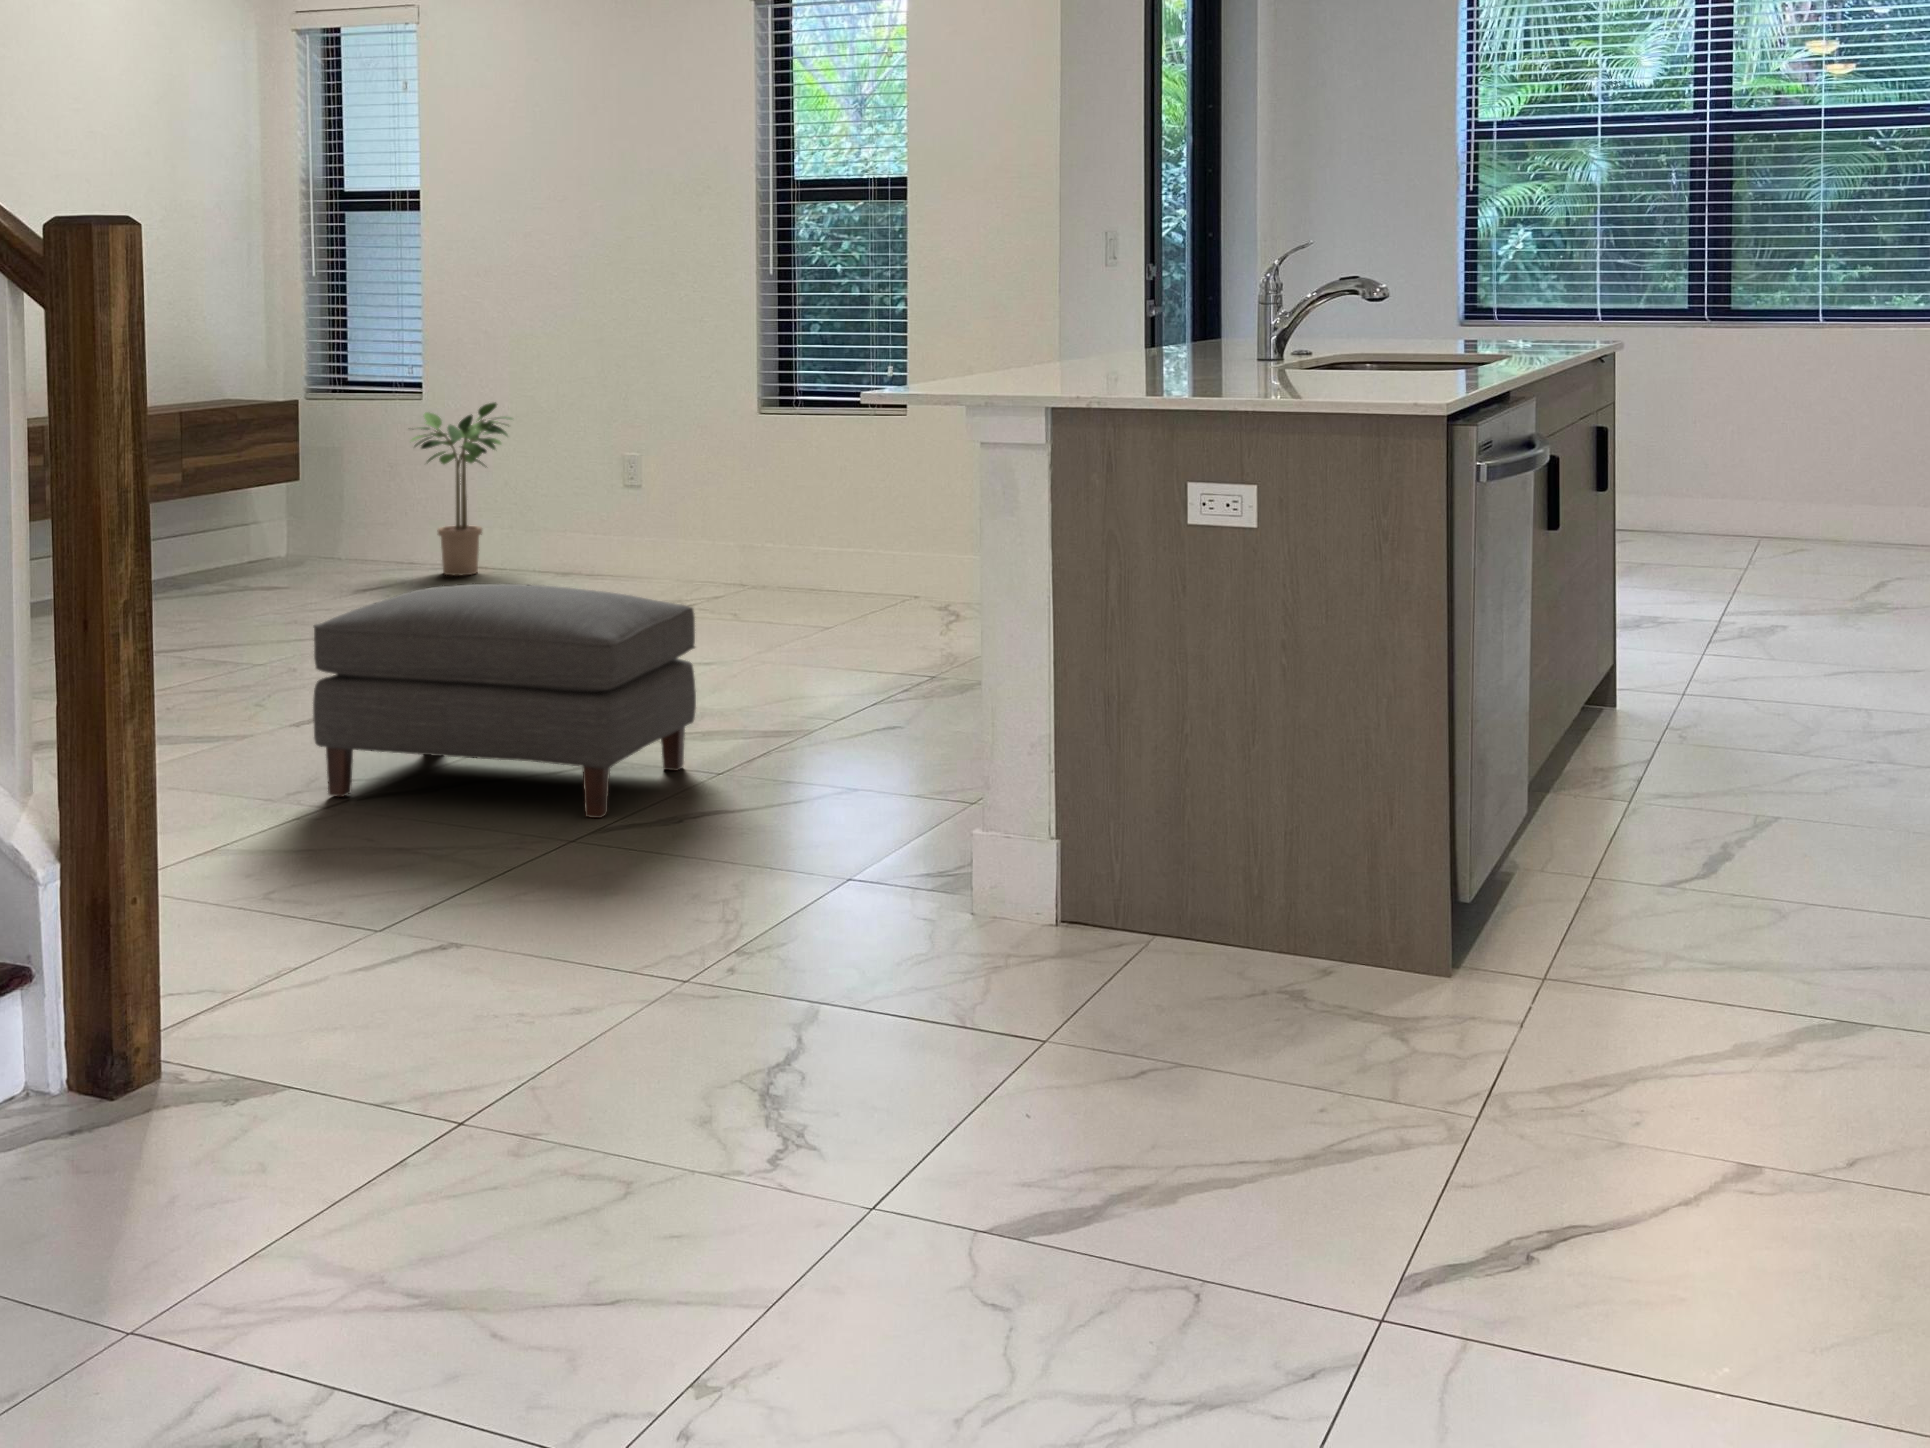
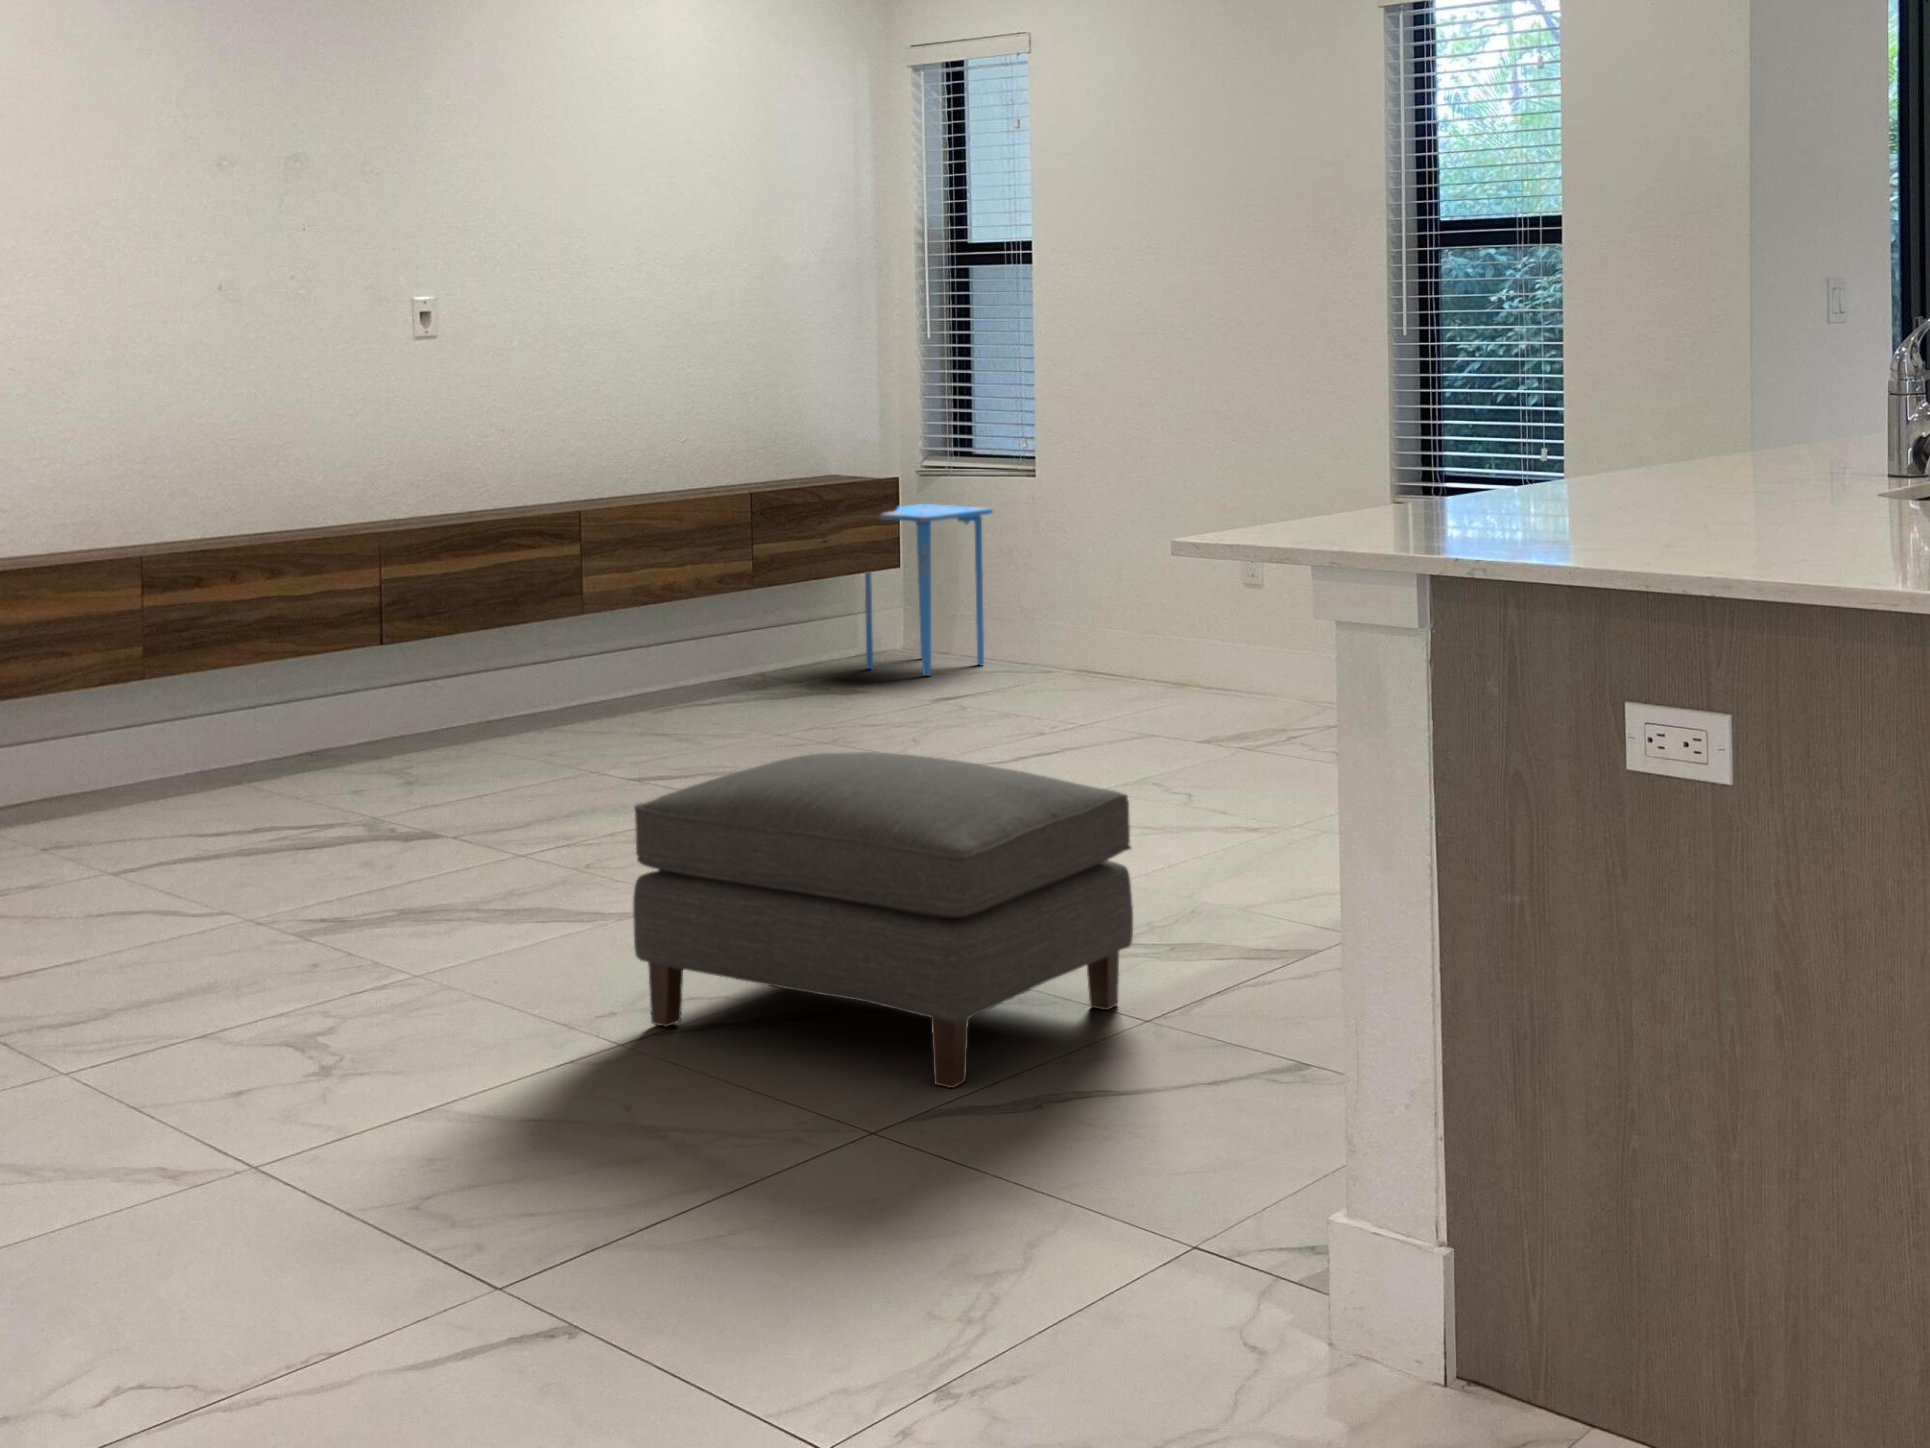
potted plant: present [411,402,512,575] -> none [1006,488,1125,689]
side table: none [259,422,381,570] -> present [865,504,993,676]

